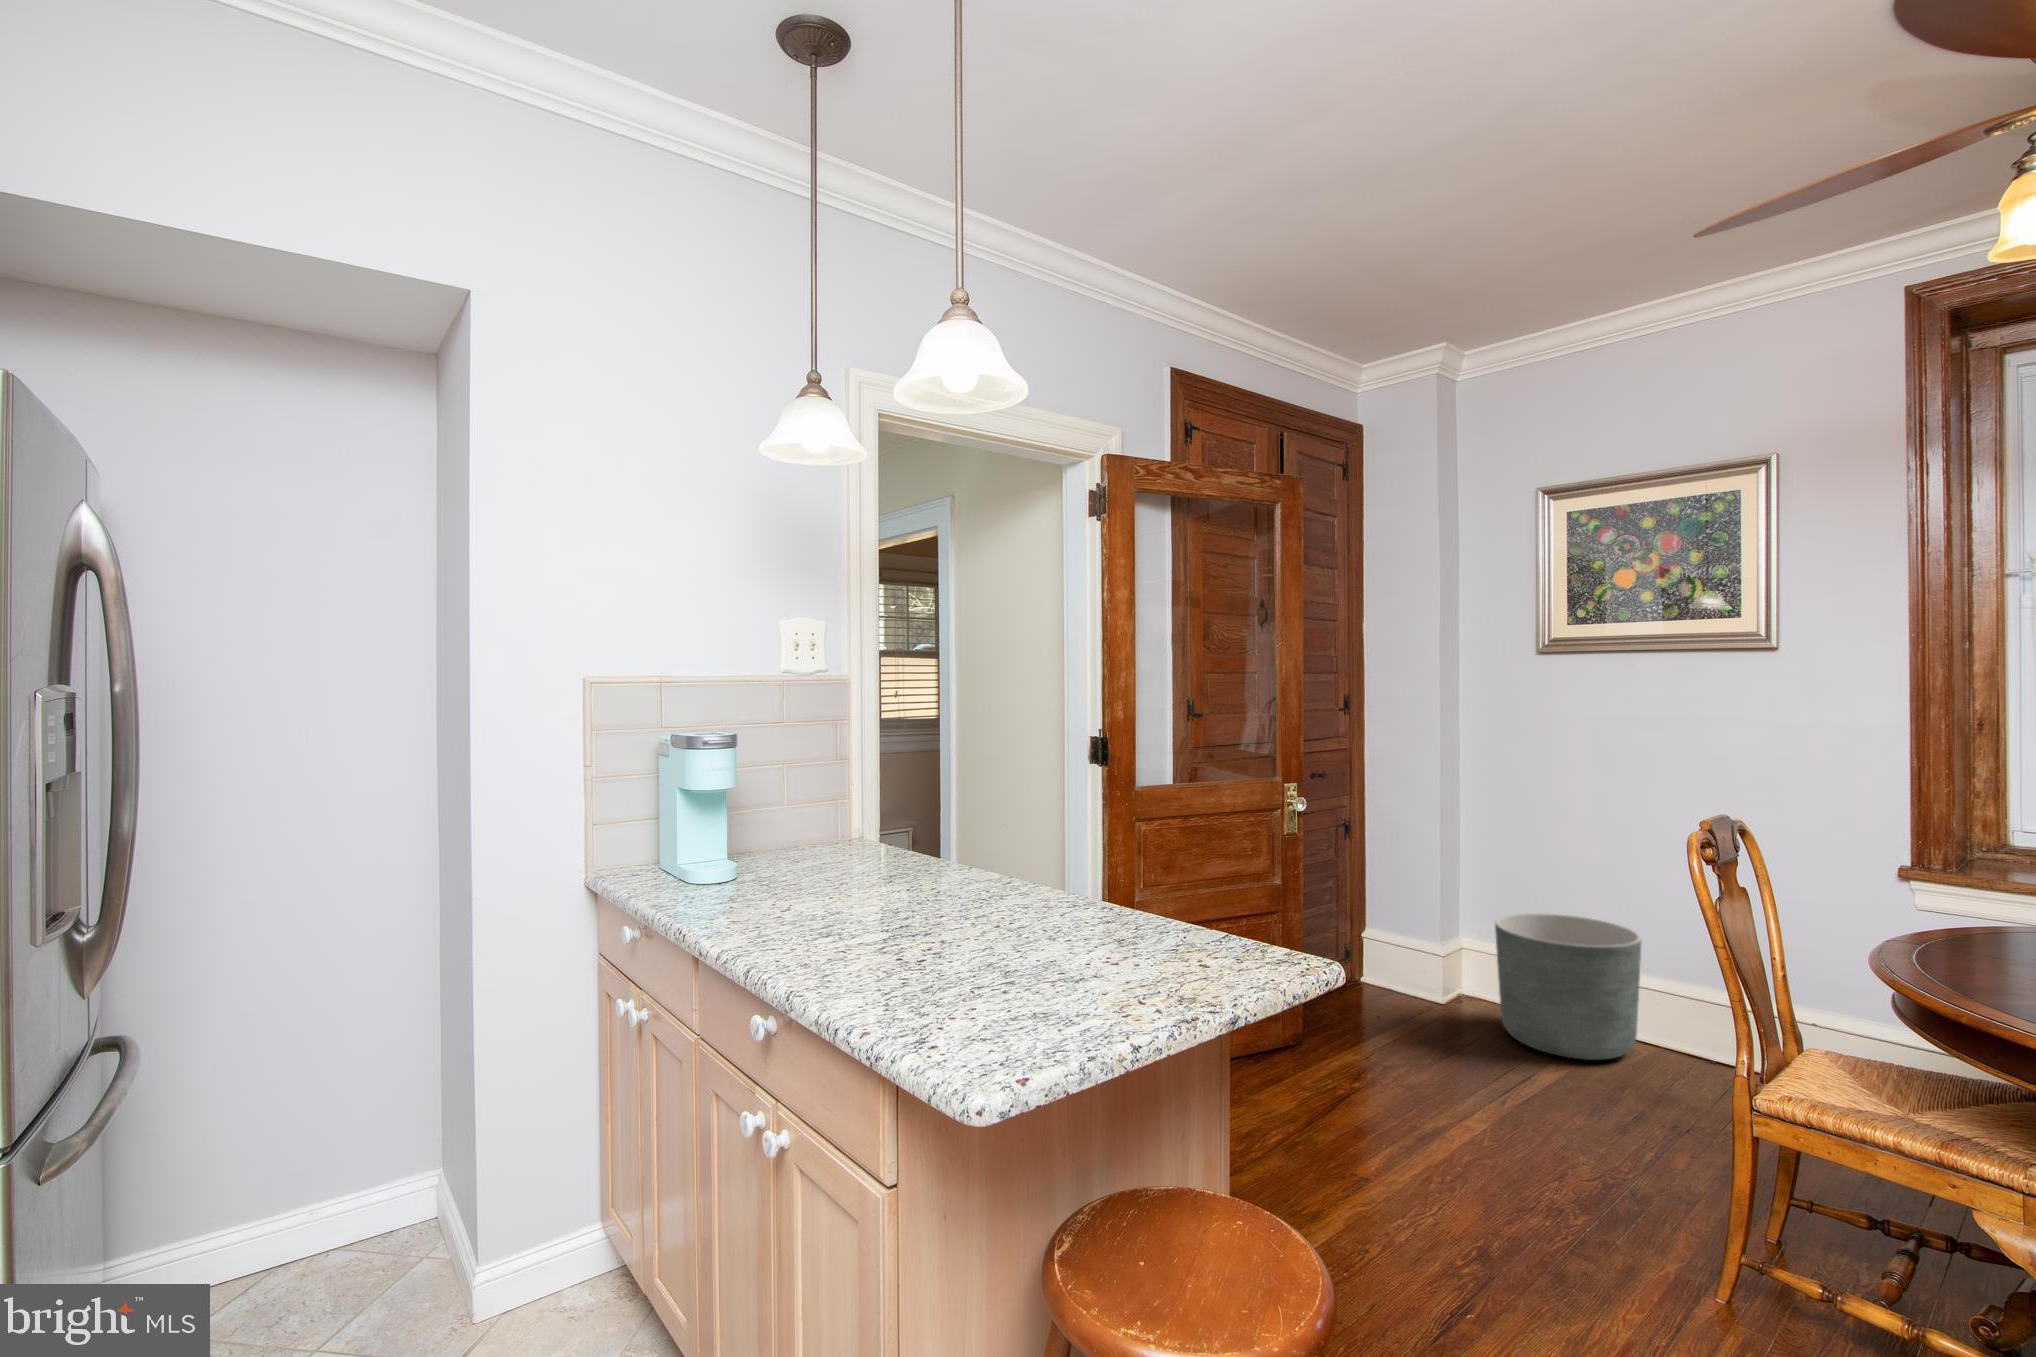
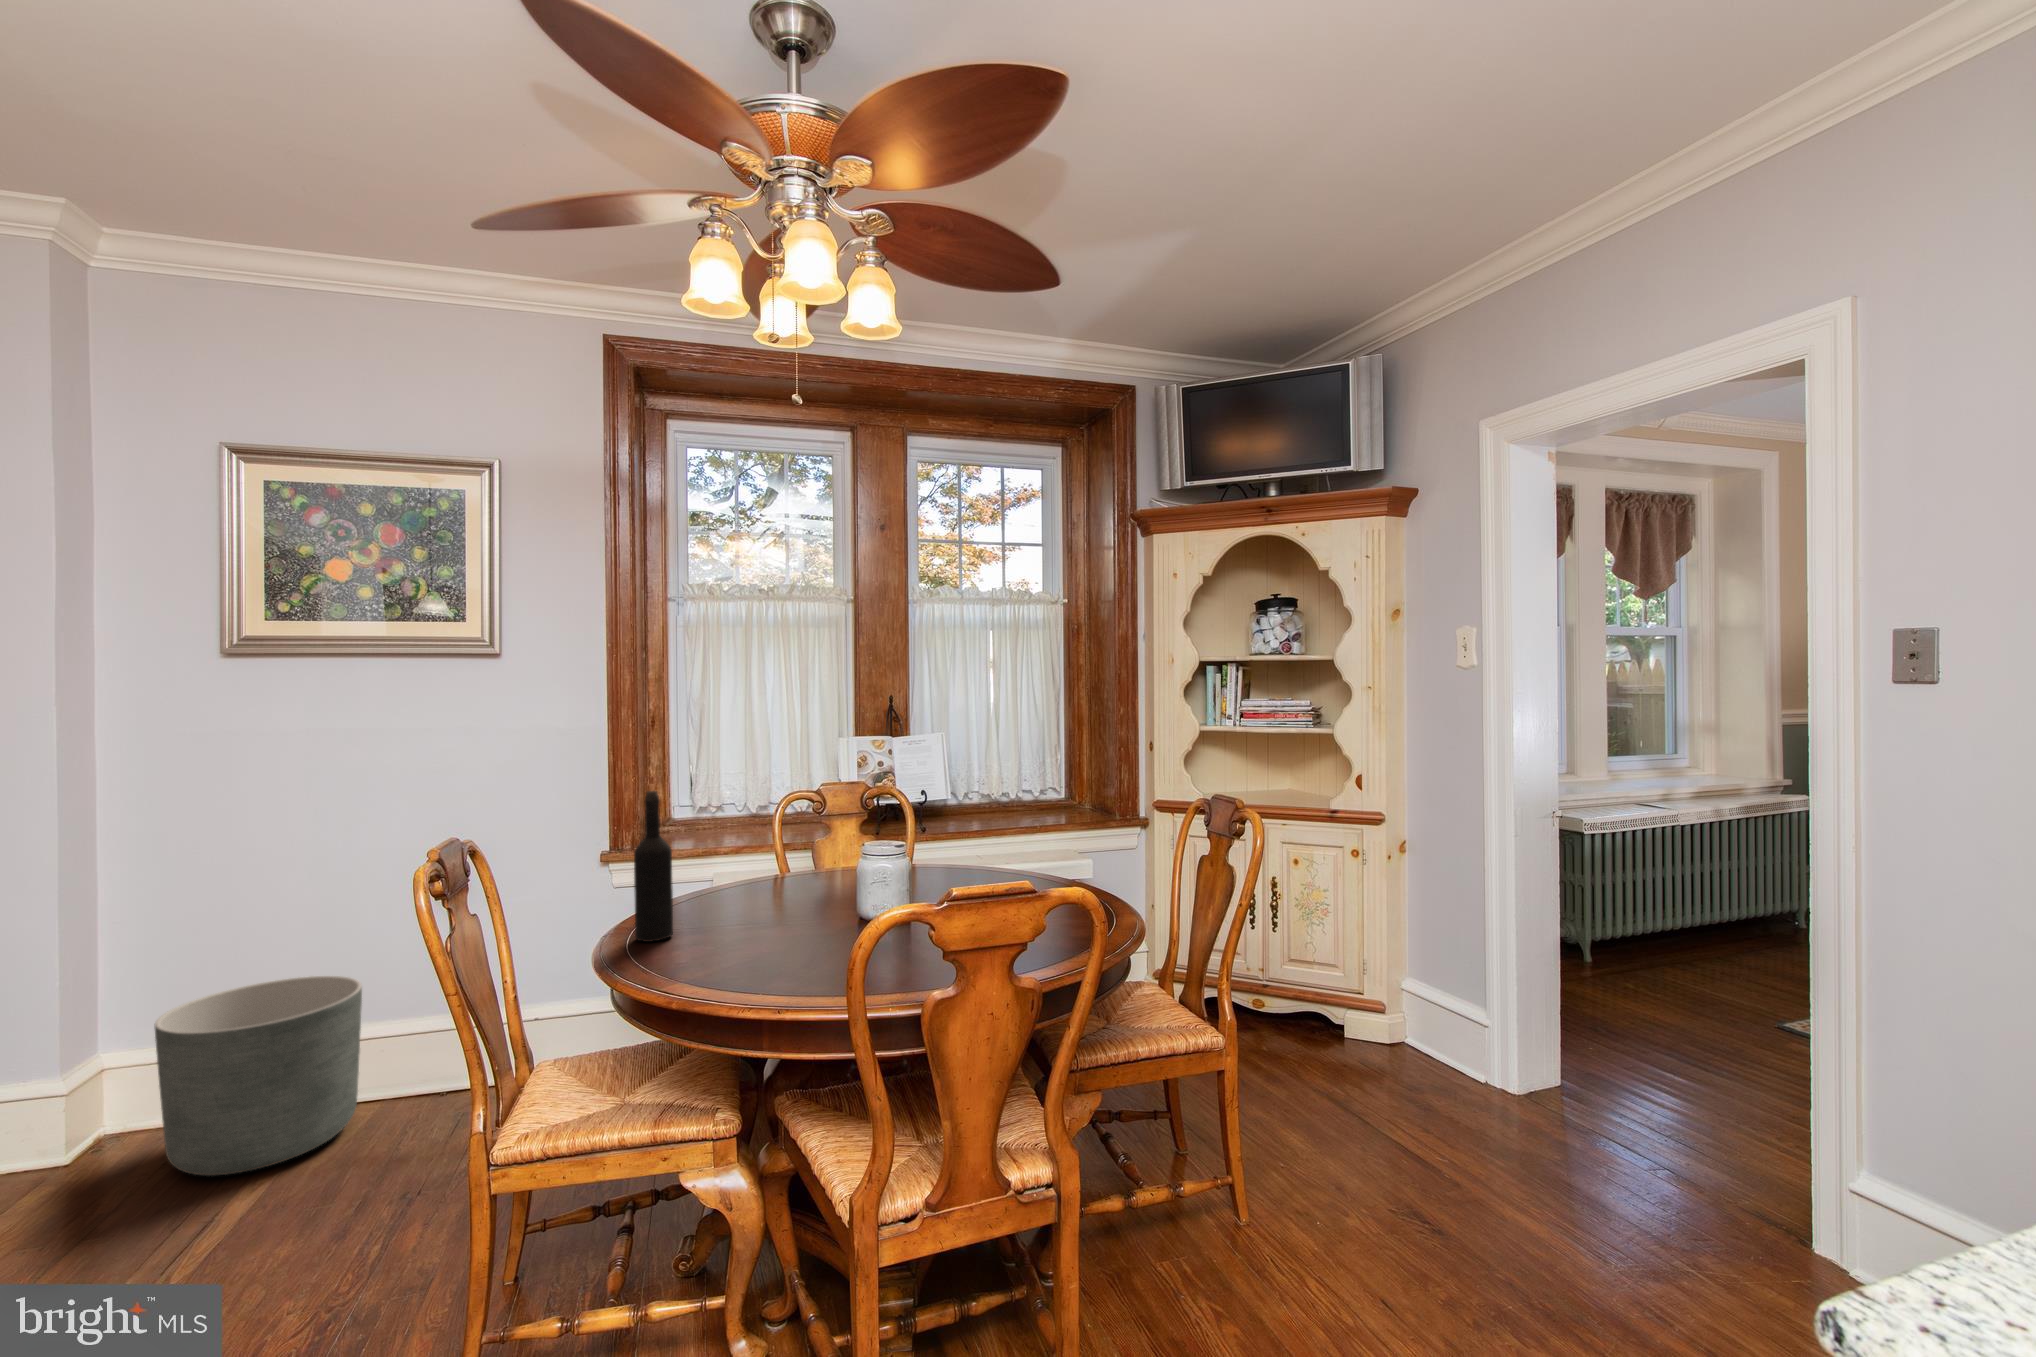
wine bottle: none [1924,799,1978,962] -> present [634,791,673,942]

